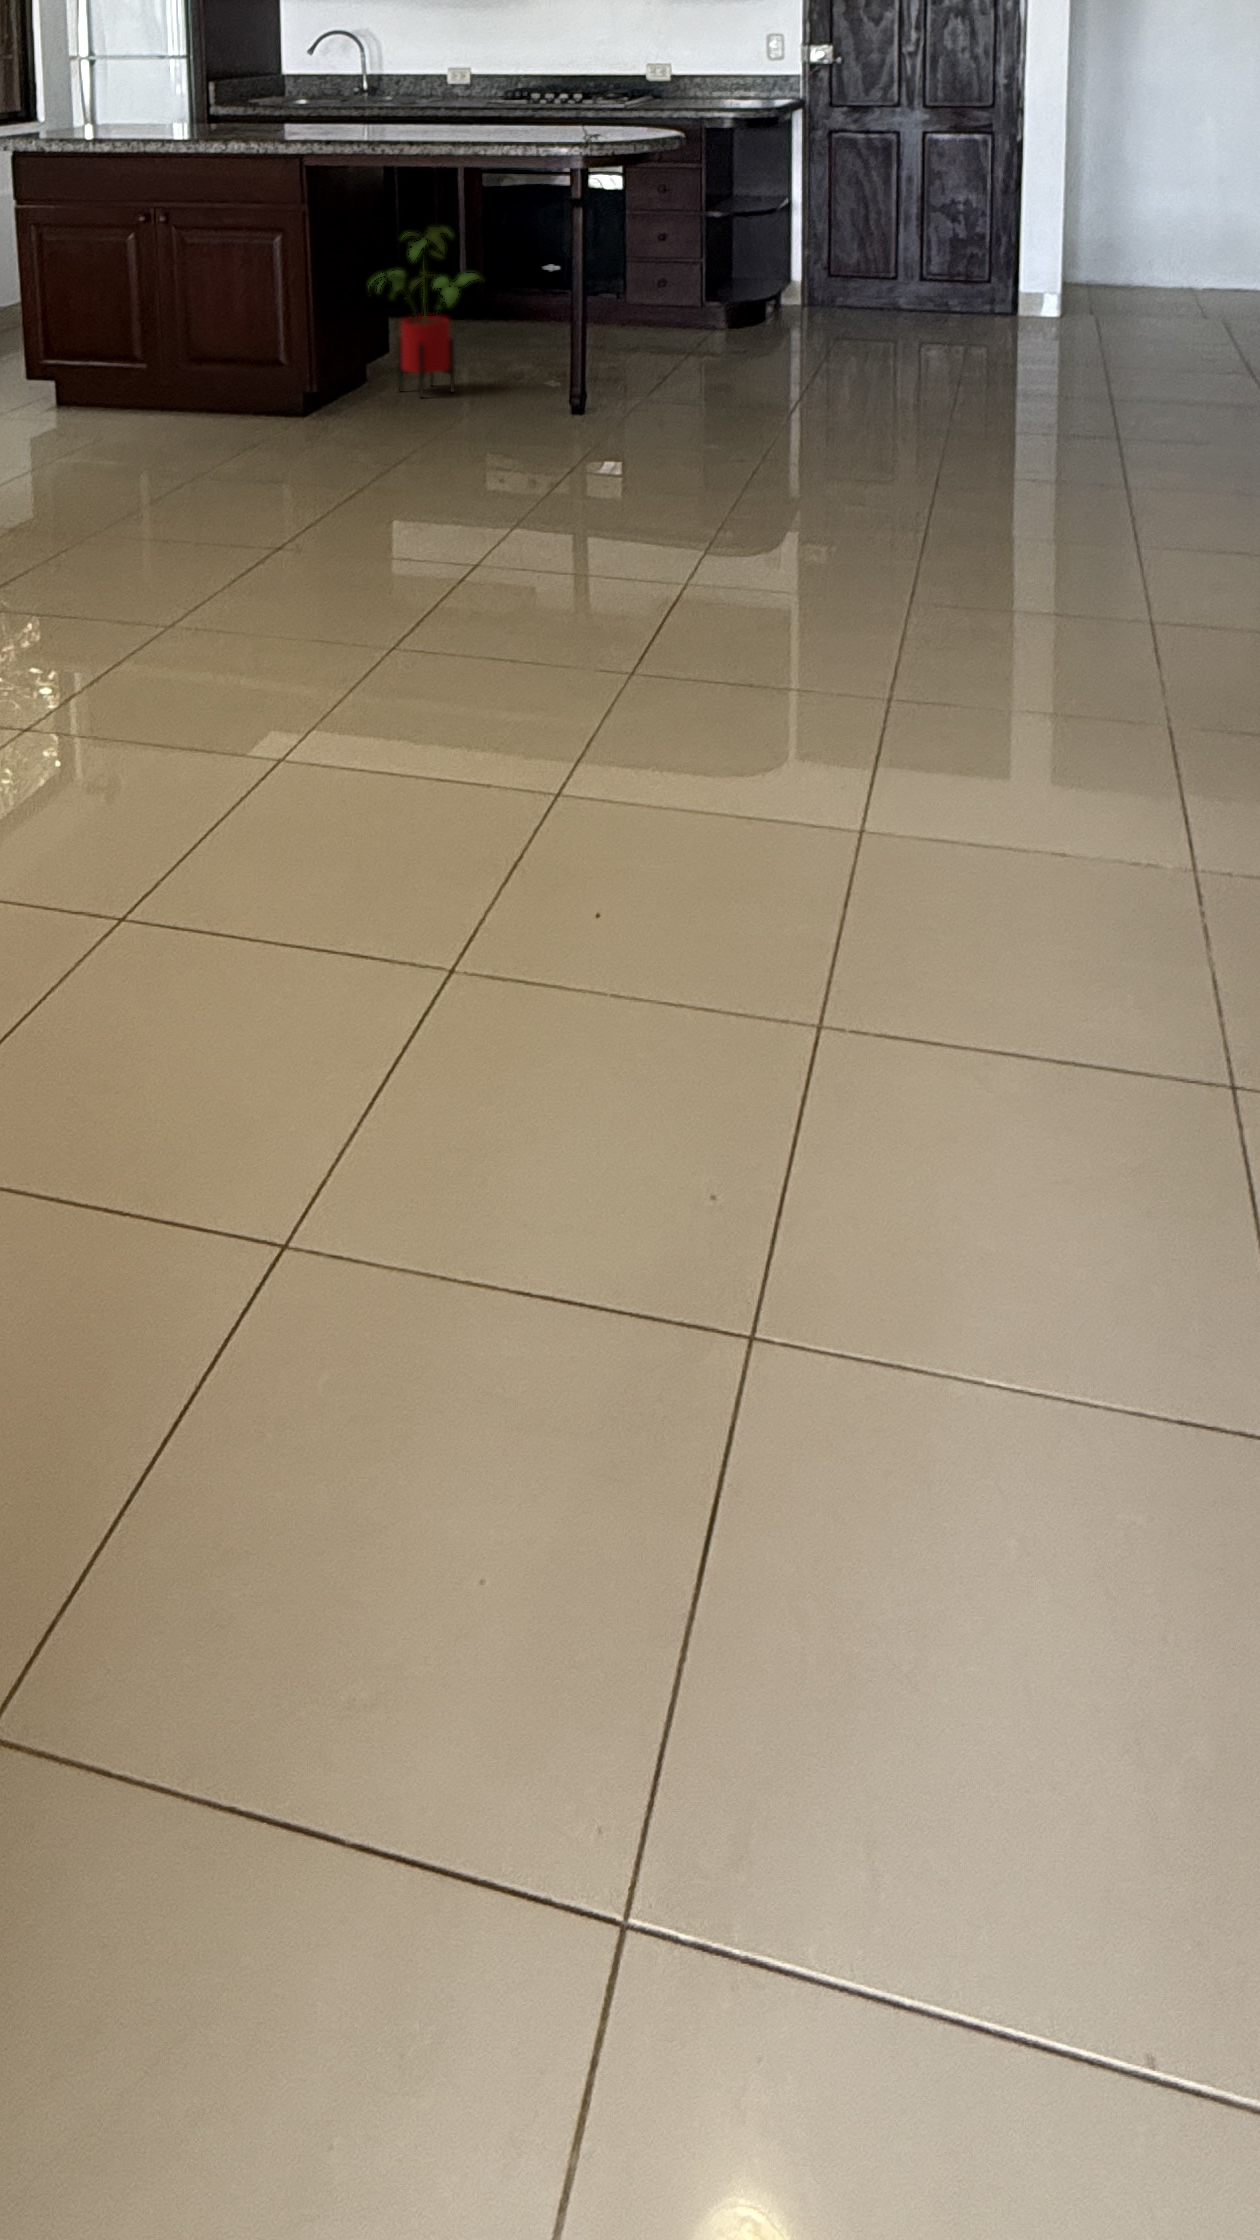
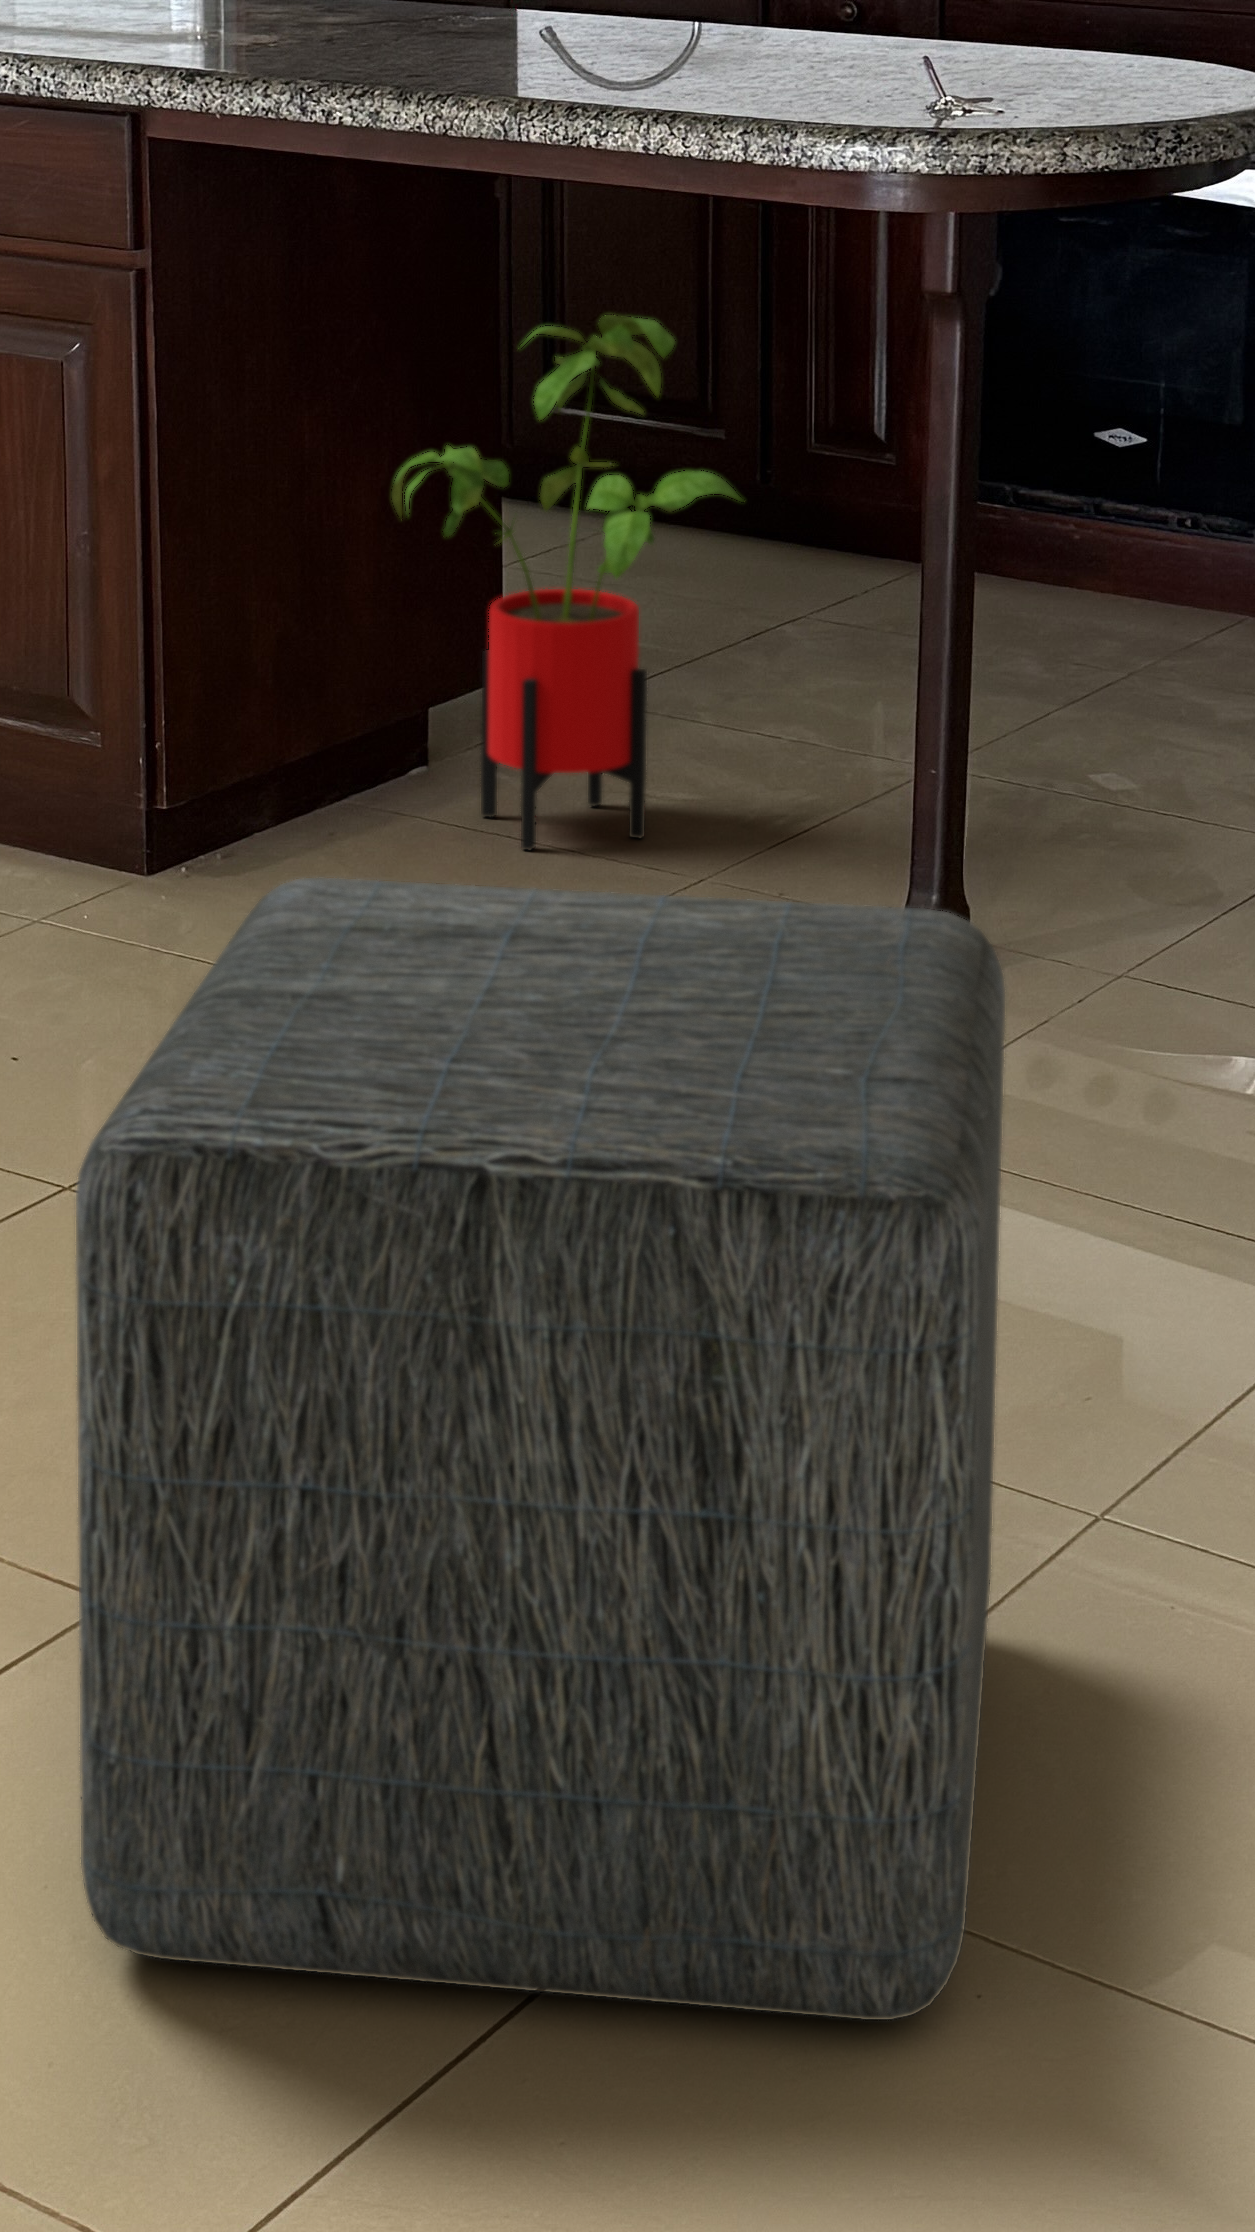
ottoman: none [501,342,748,610] -> present [76,878,1005,2020]

